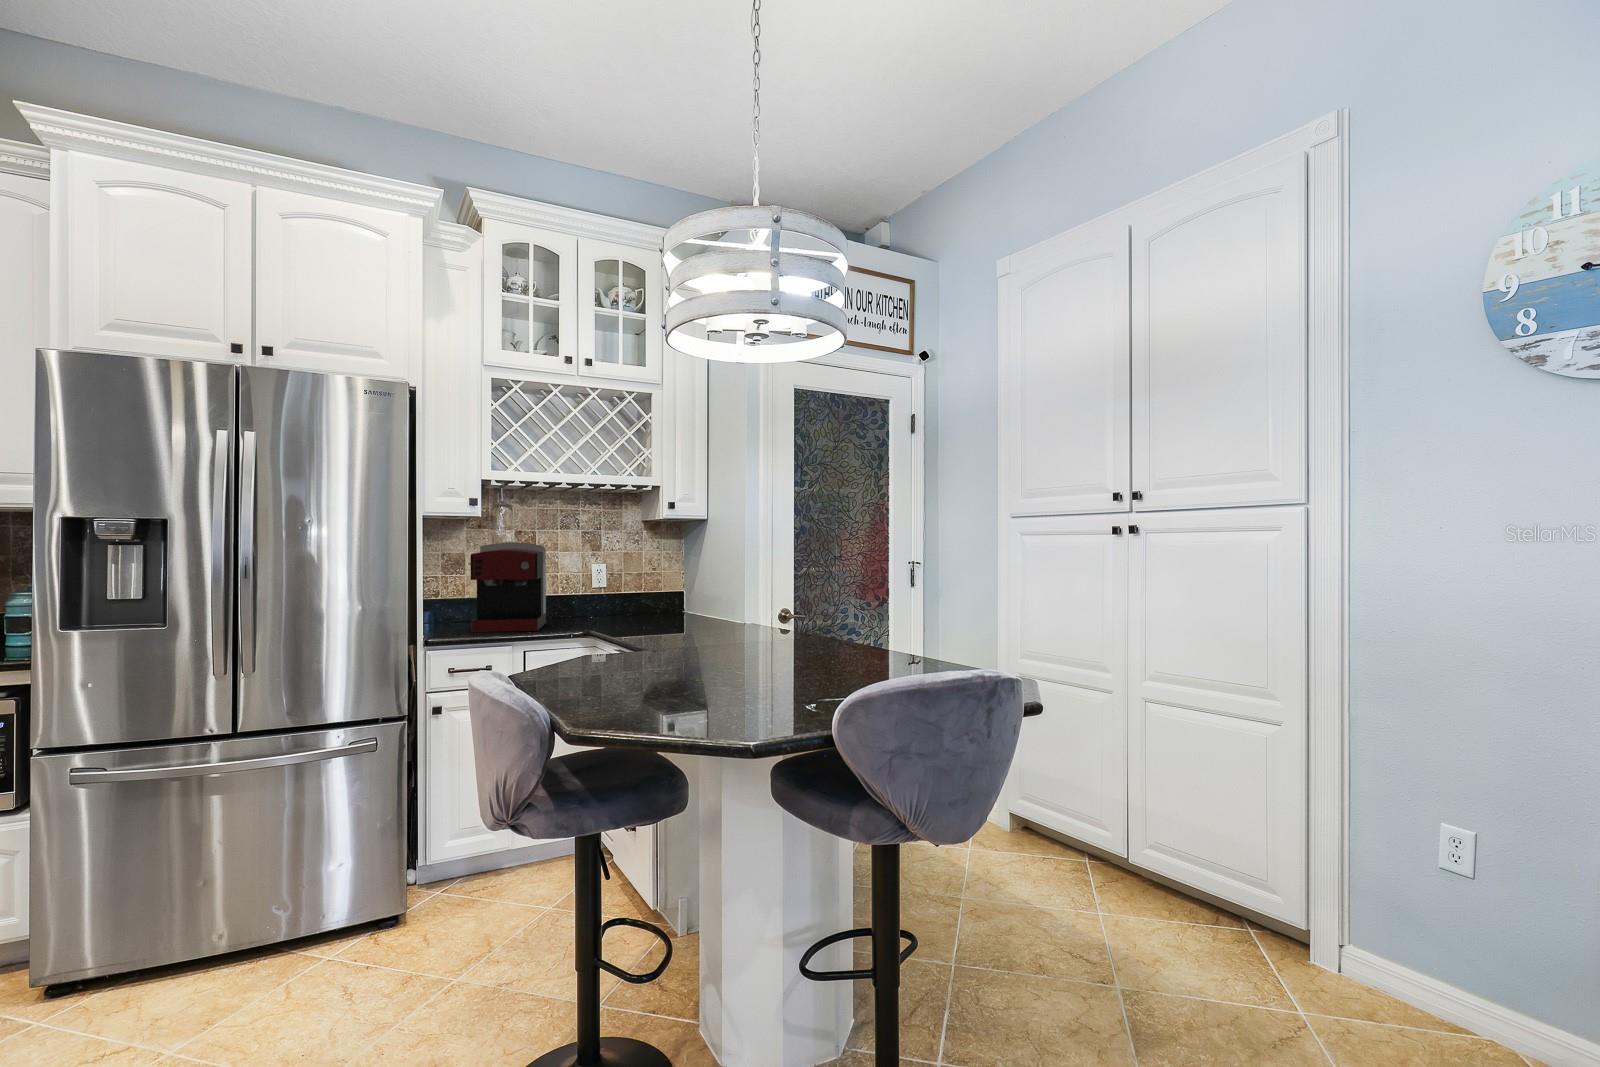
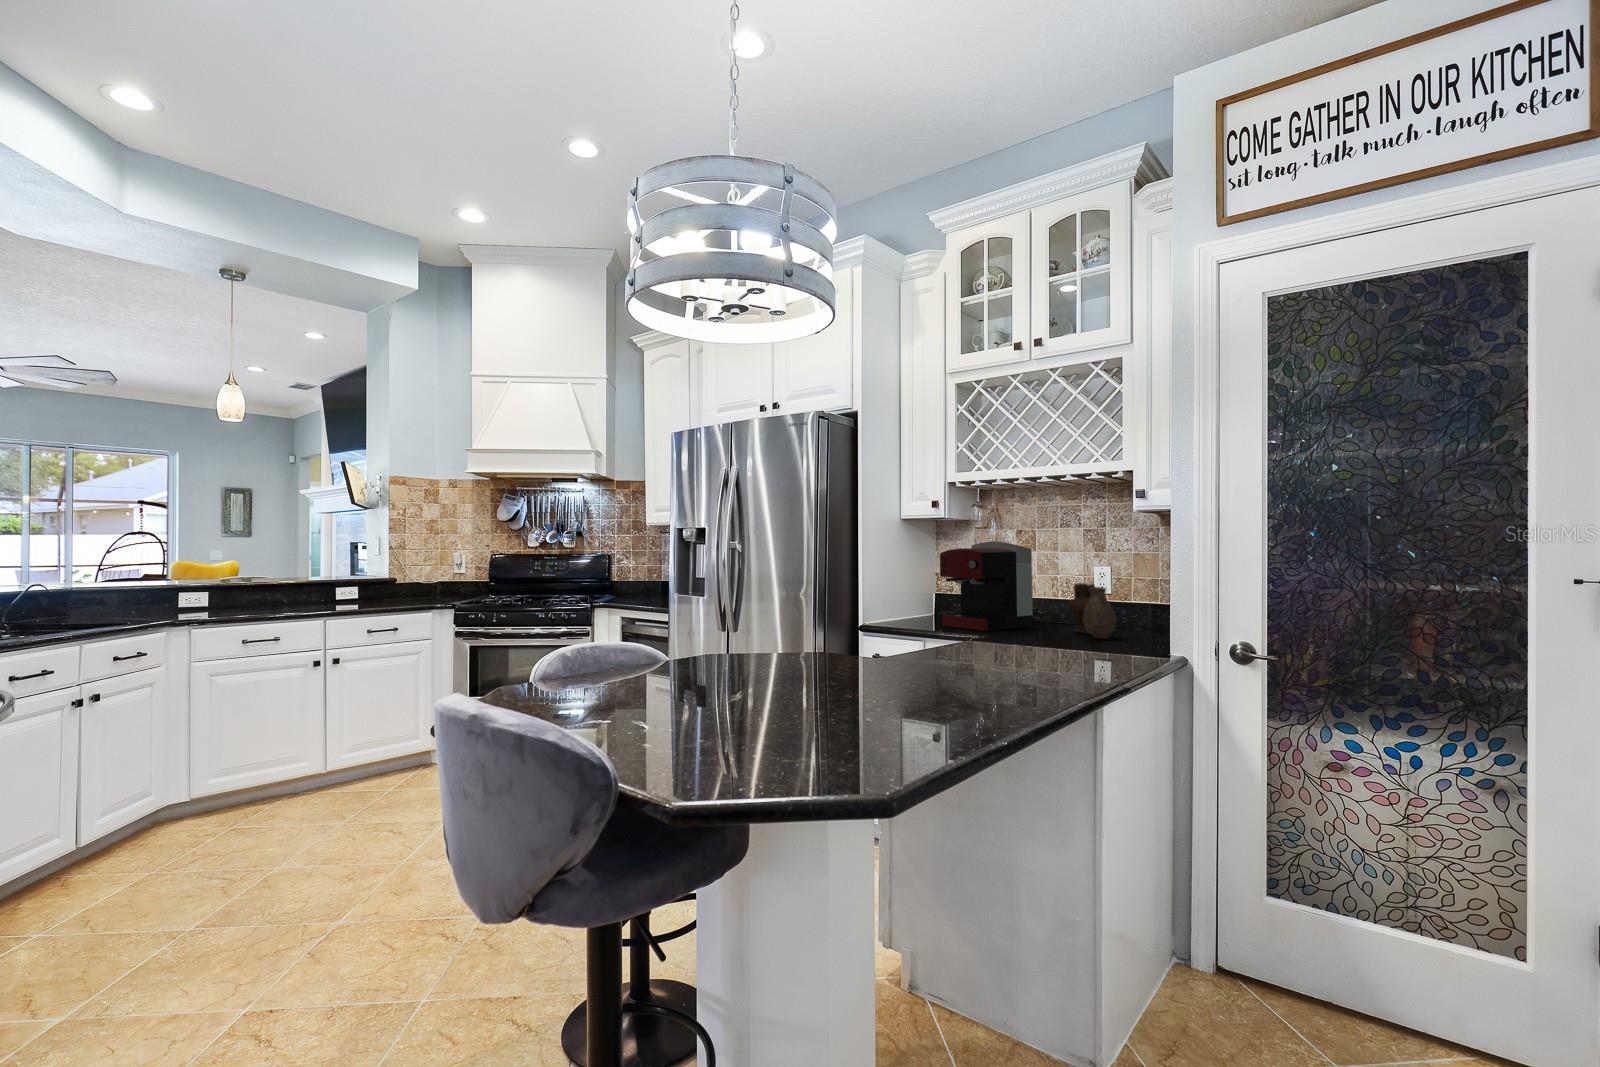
vase: none [589,579,646,624] -> present [1069,583,1116,639]

